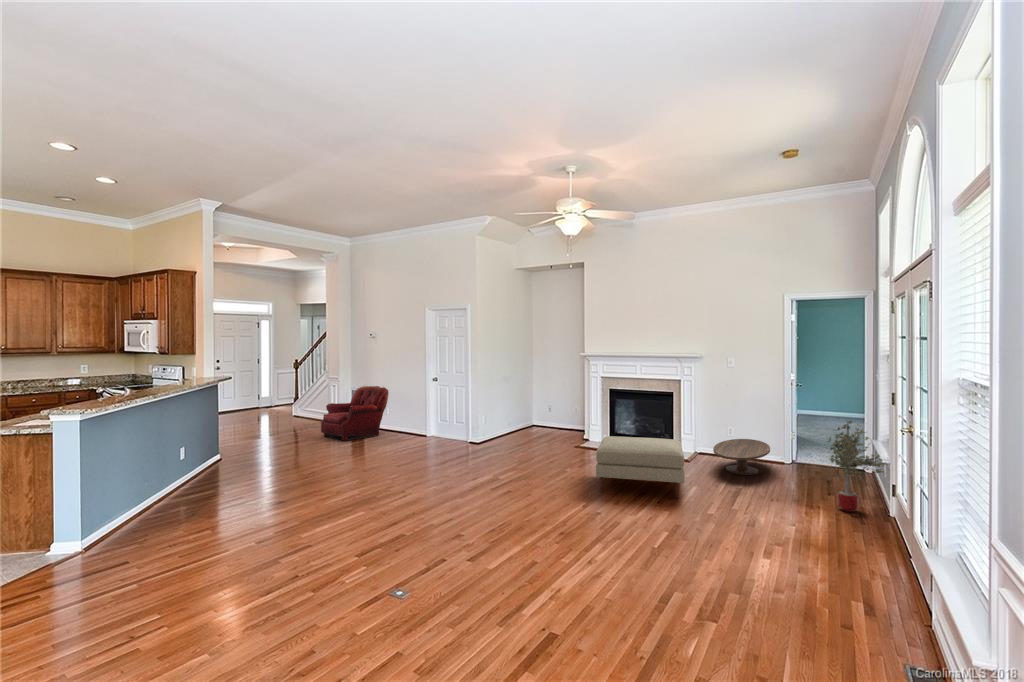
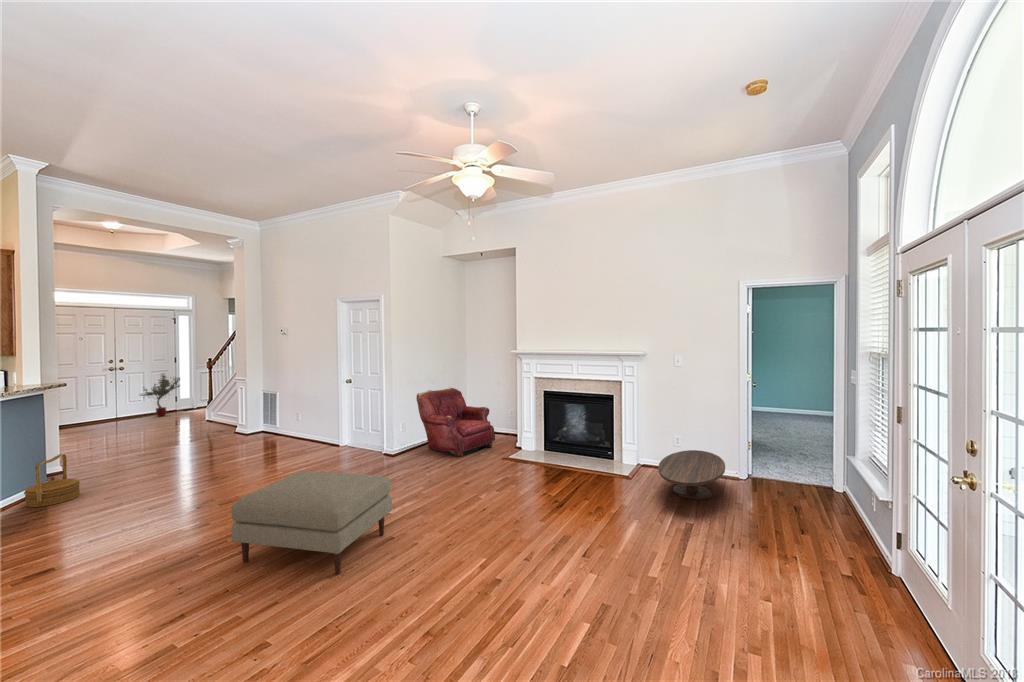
armchair: present [321,386,389,441] -> present [416,388,495,457]
potted tree: present [828,421,885,512] -> present [140,374,180,416]
woven basket: none [215,430,249,469] -> present [24,454,80,507]
ottoman: present [596,436,684,499] -> present [231,471,392,574]

